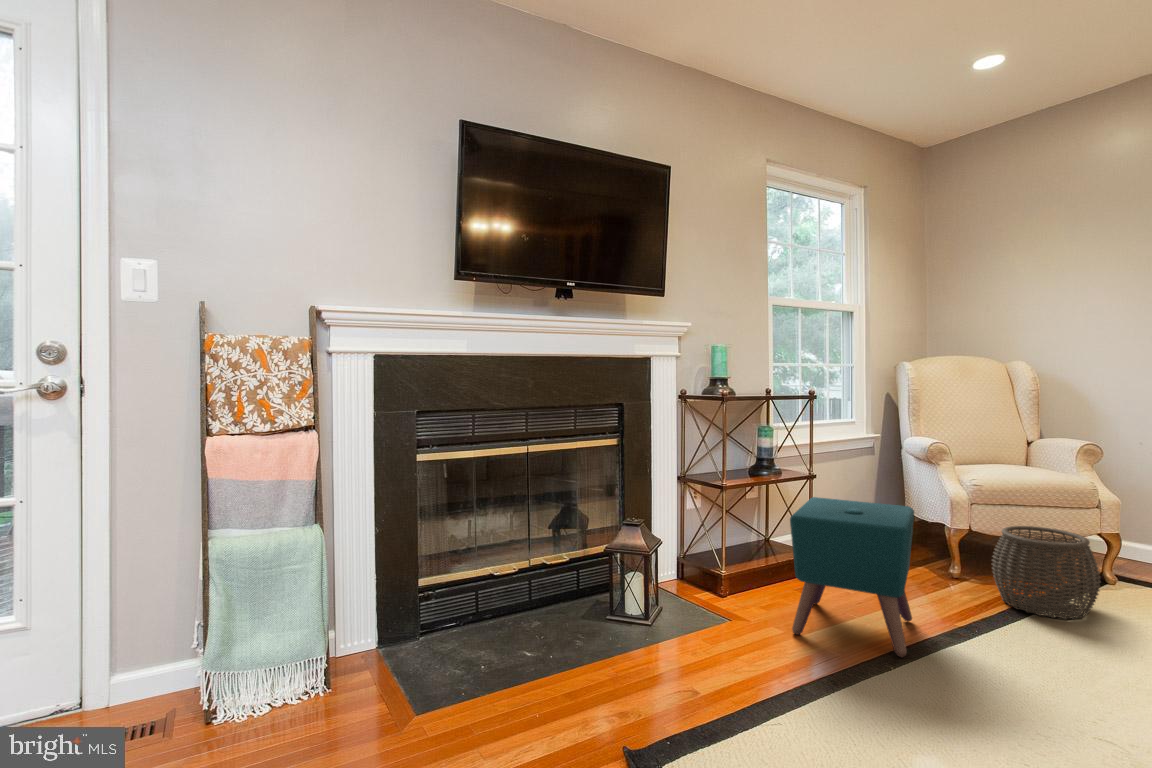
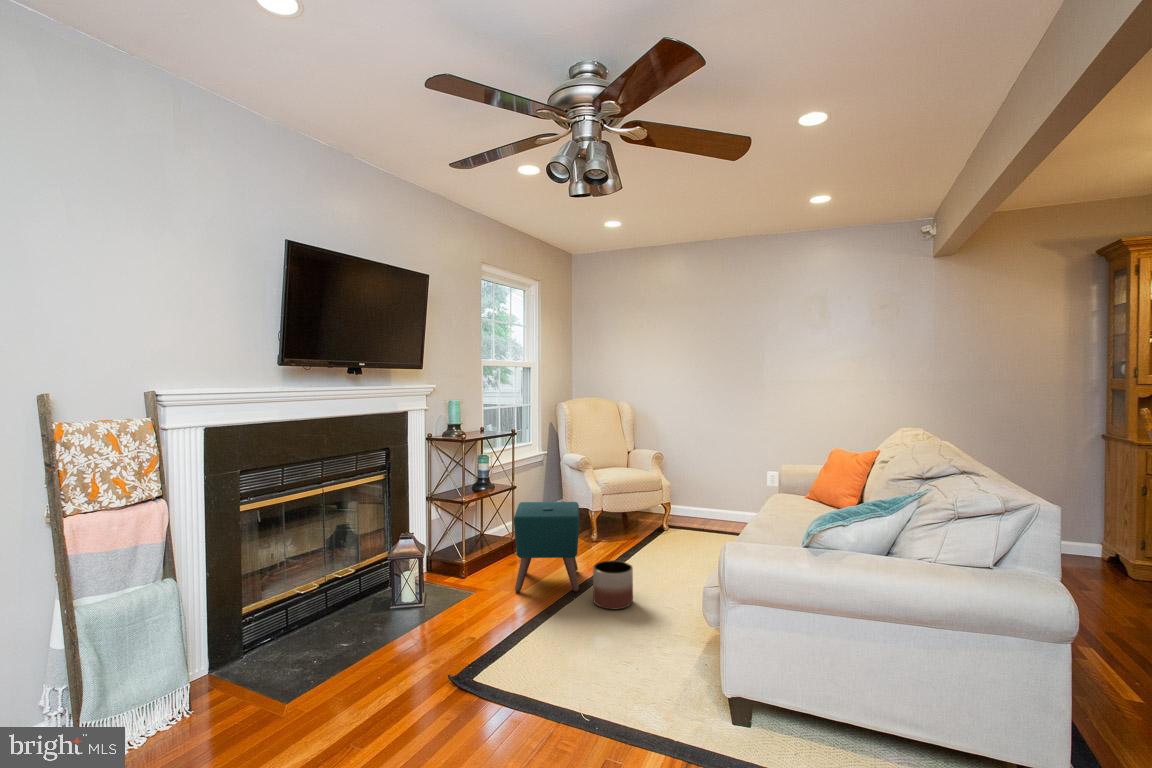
woven basket: present [992,526,1101,619] -> none [614,504,663,555]
planter: none [931,615,1019,714] -> present [593,560,633,609]

